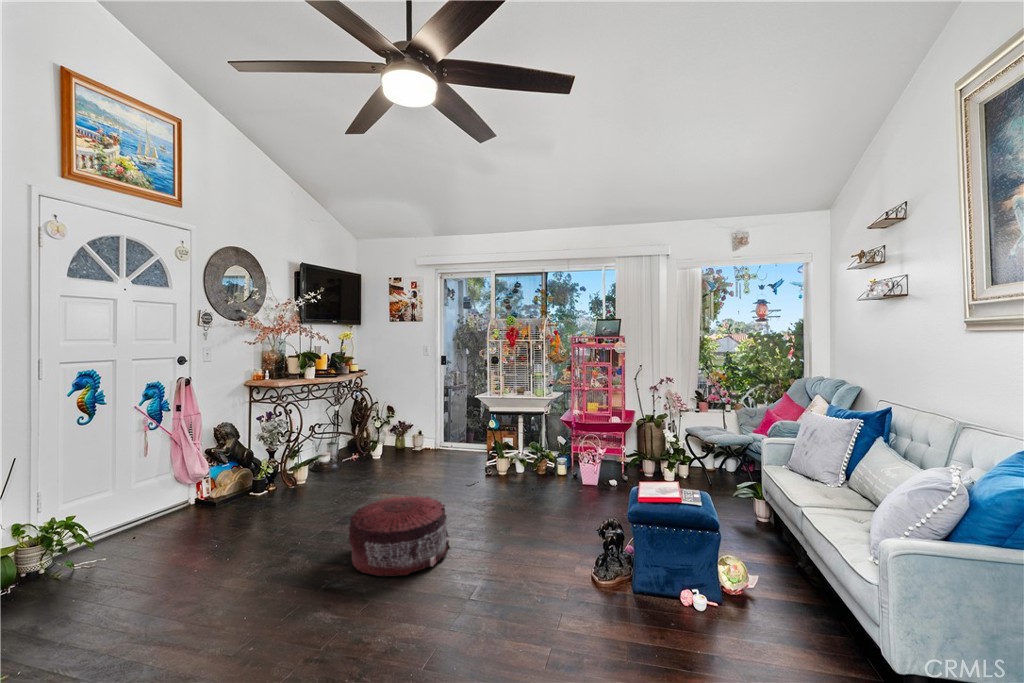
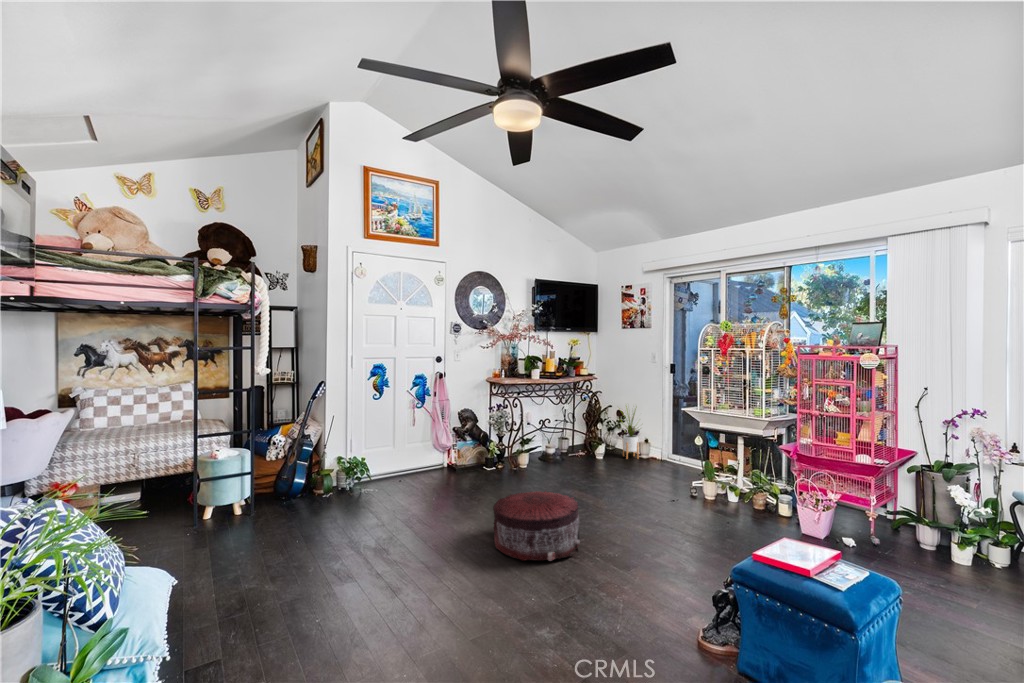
house plant: none [390,395,421,453] -> present [619,406,639,459]

